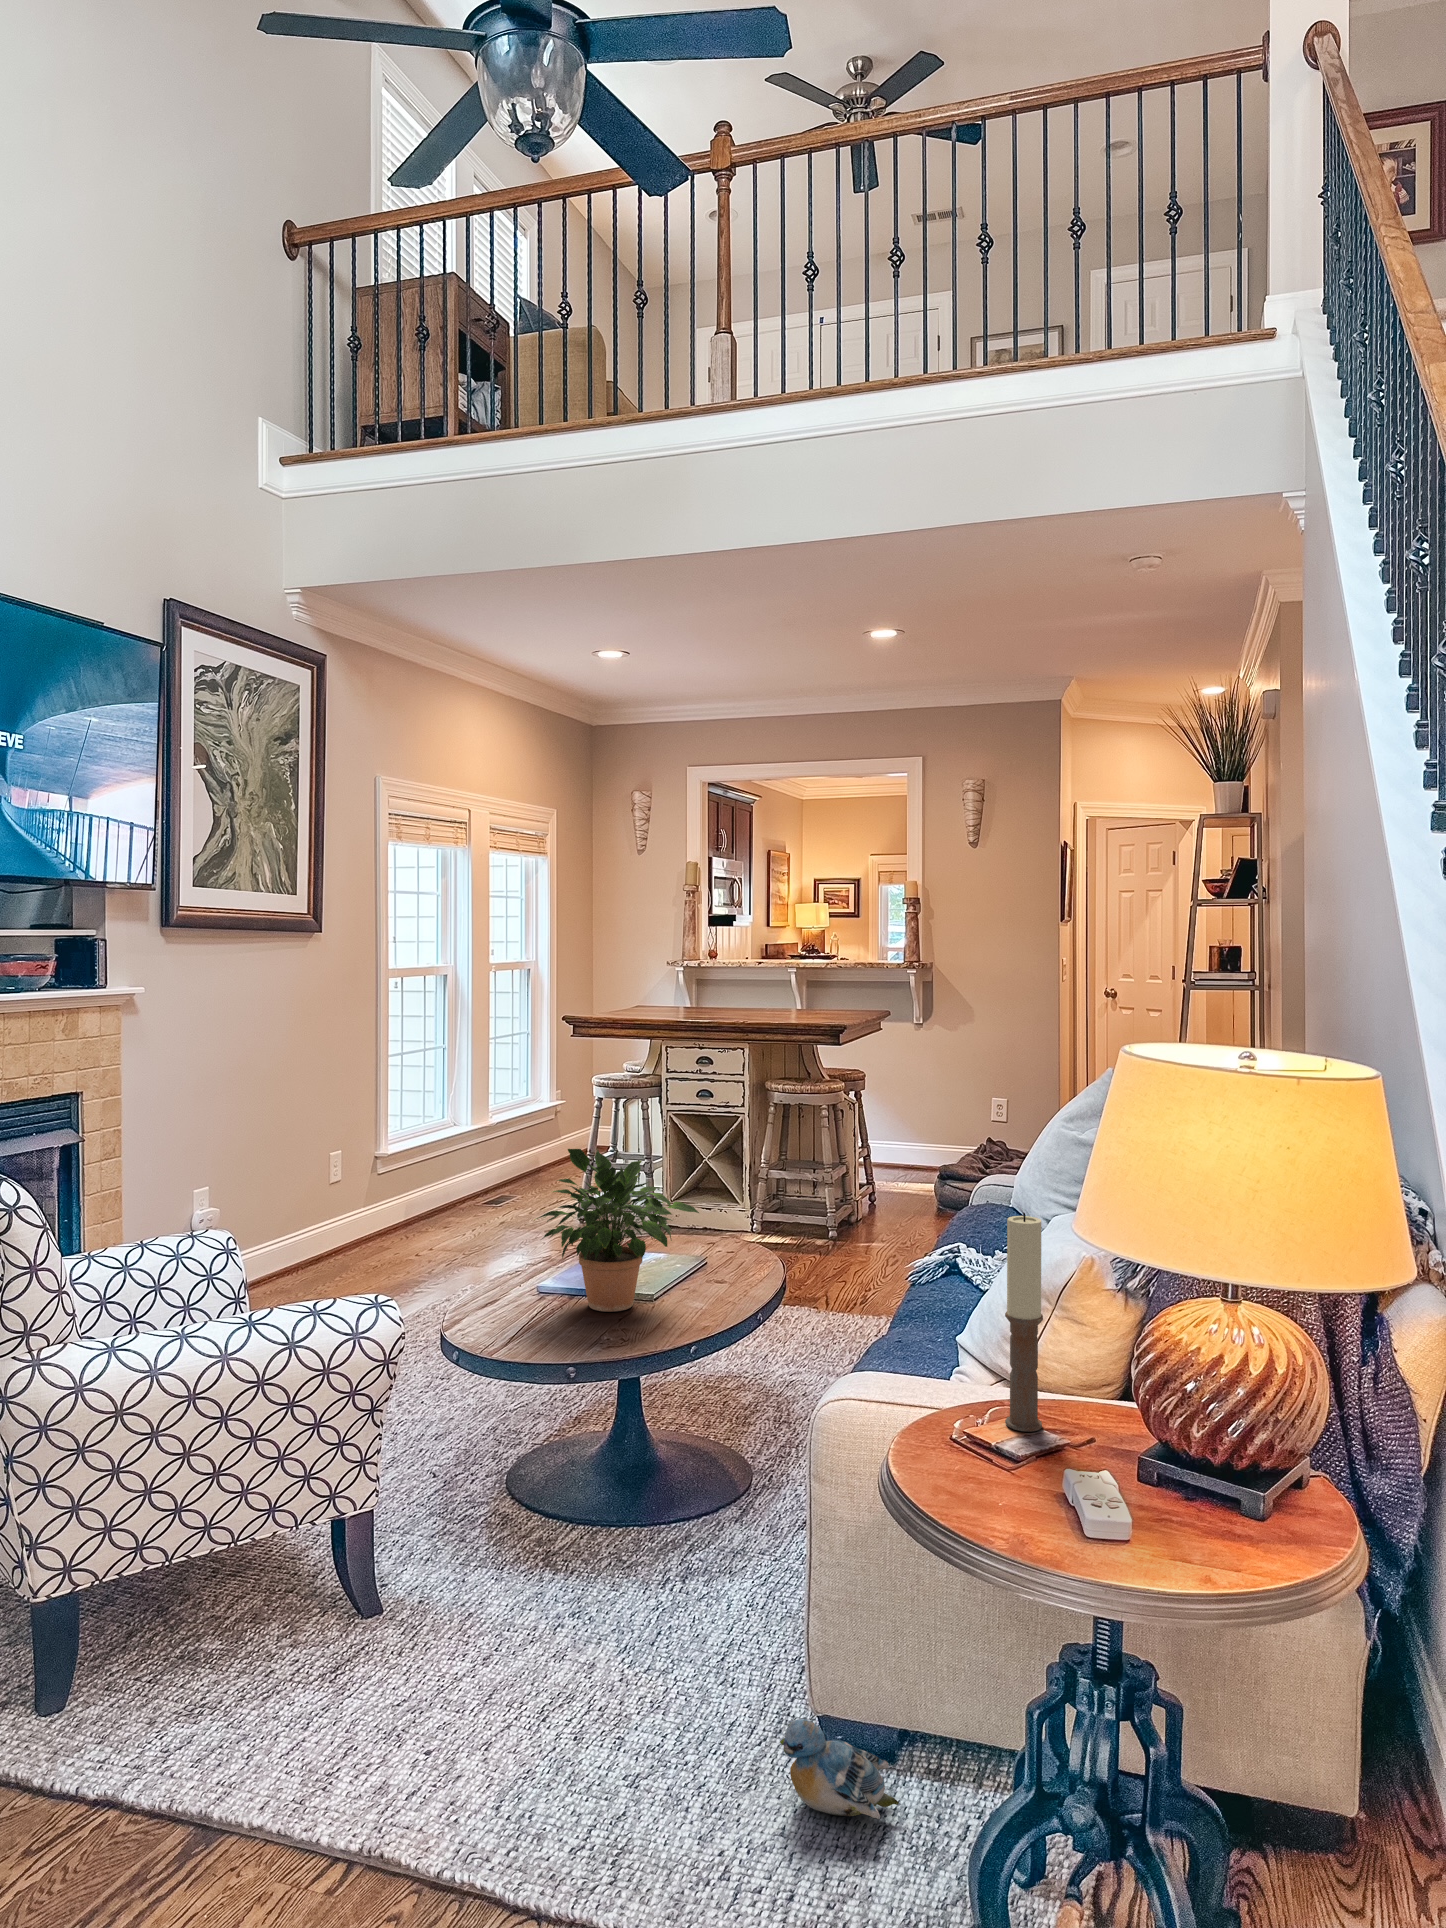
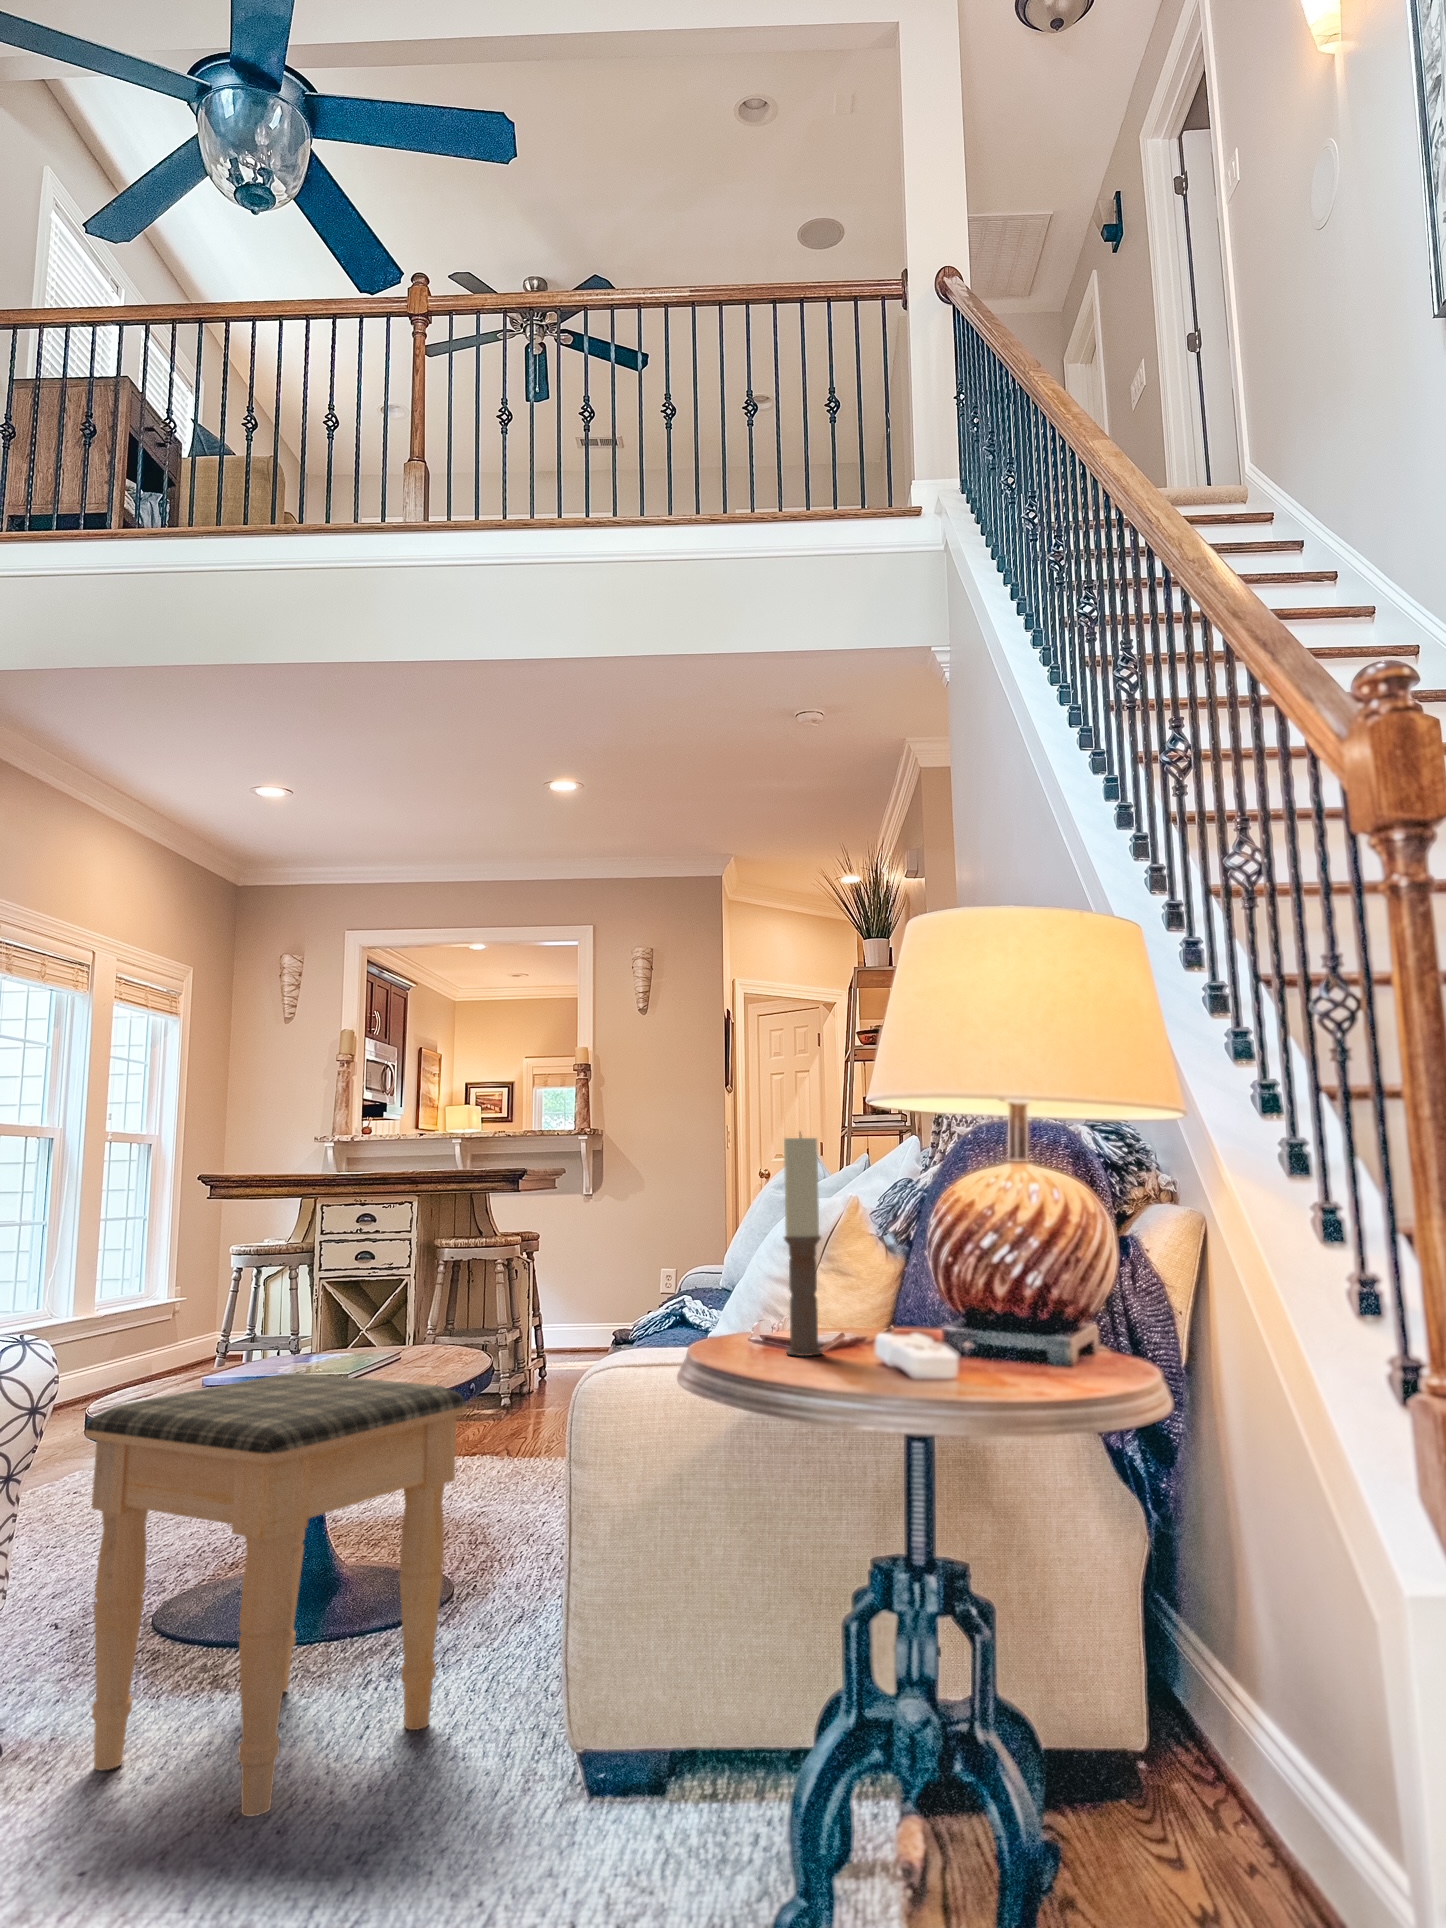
potted plant: present [534,1149,699,1312] -> none [213,1196,414,1385]
footstool: none [425,1321,733,1716] -> present [85,1373,467,1816]
plush toy: present [780,1719,899,1819] -> none [543,1733,680,1841]

